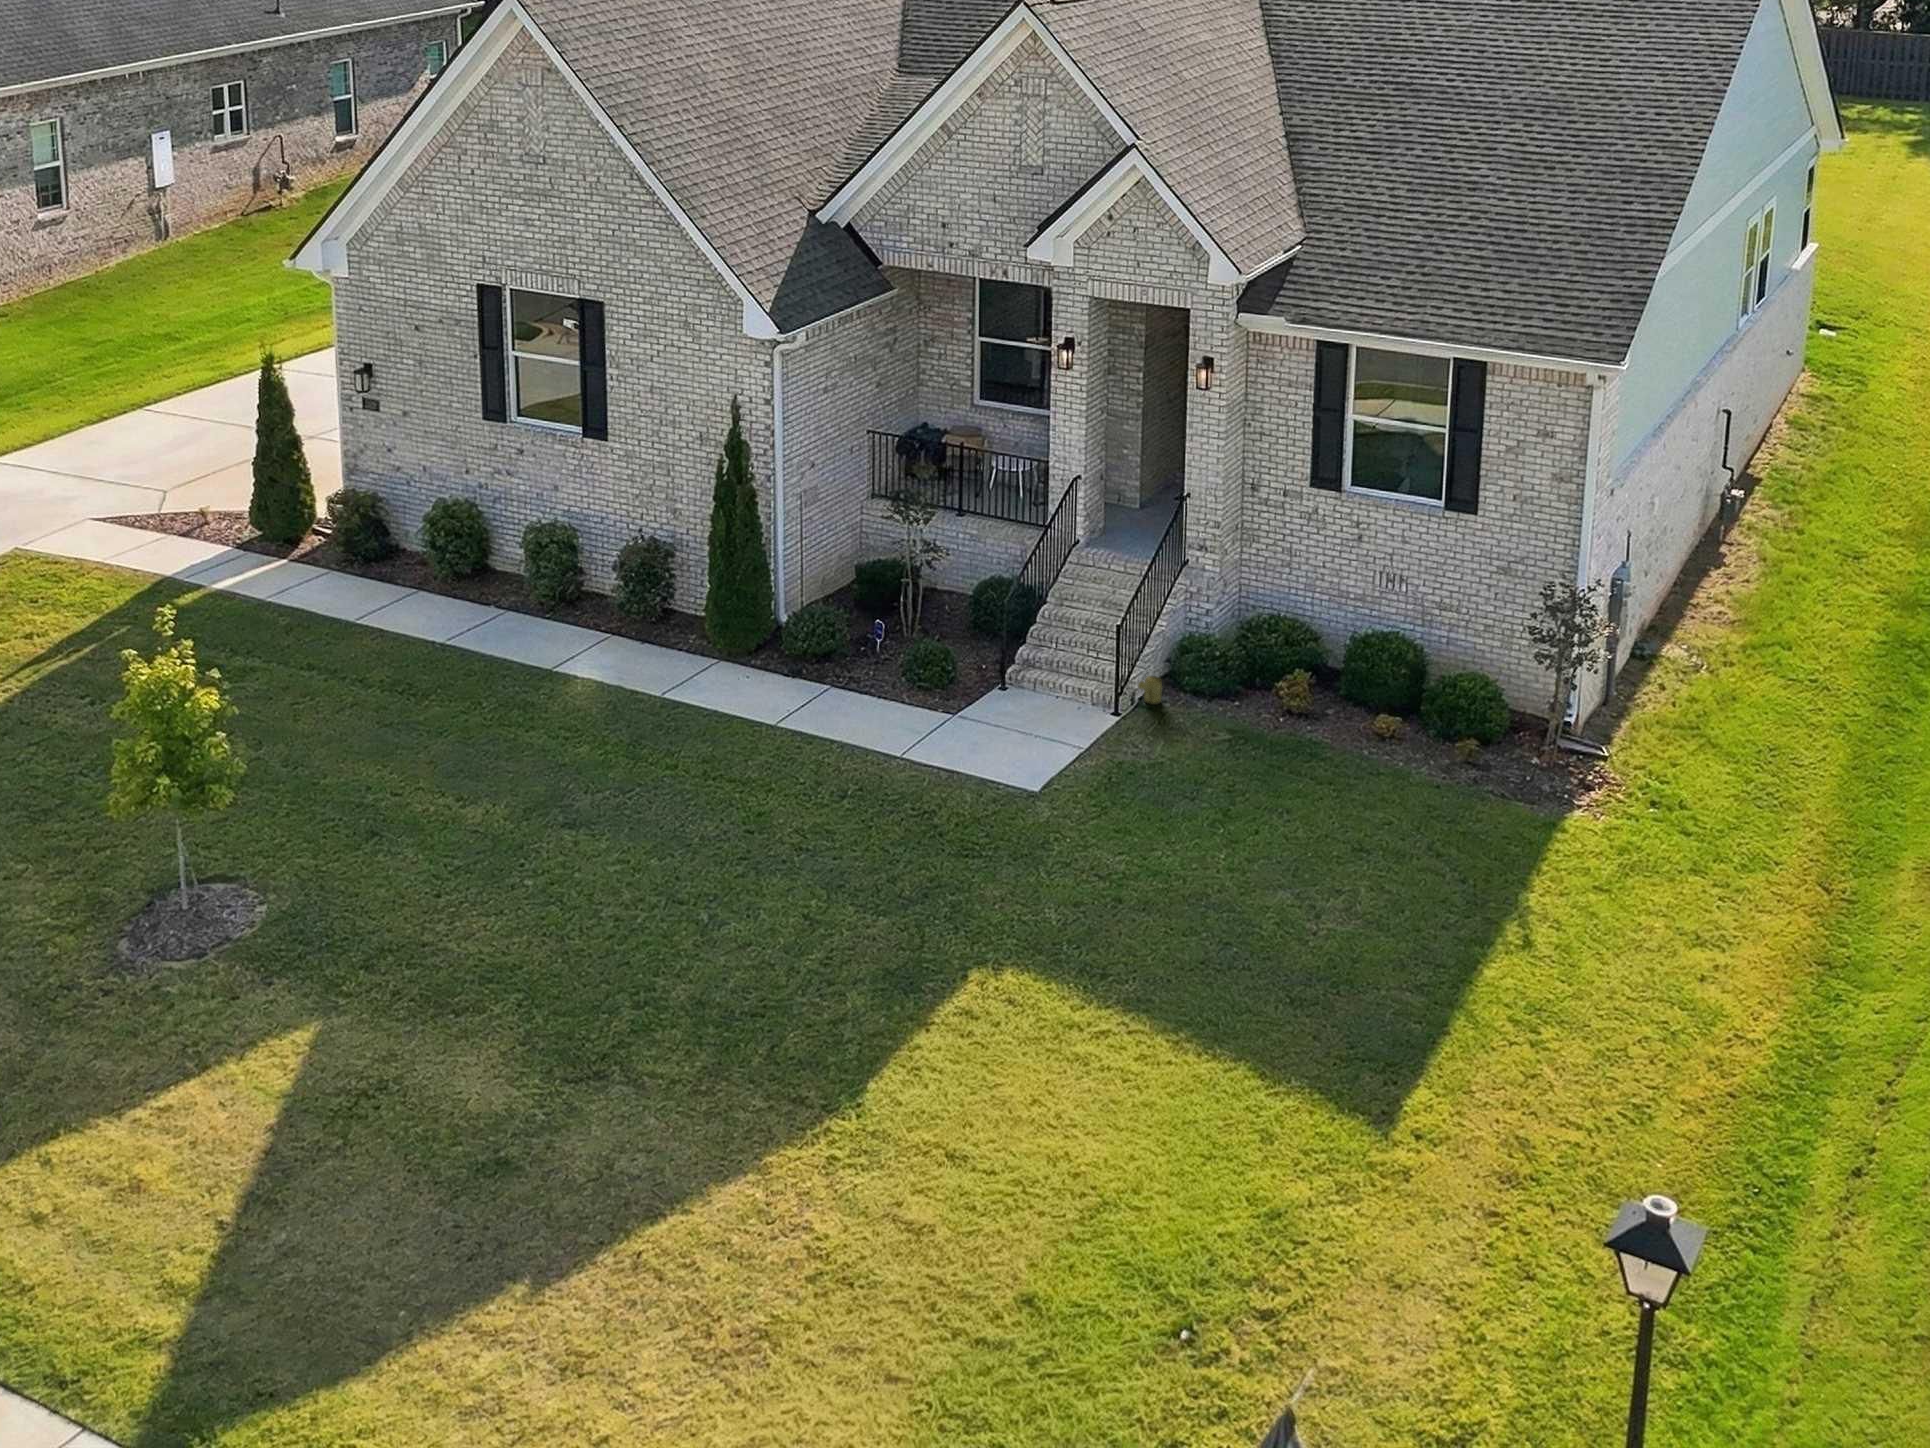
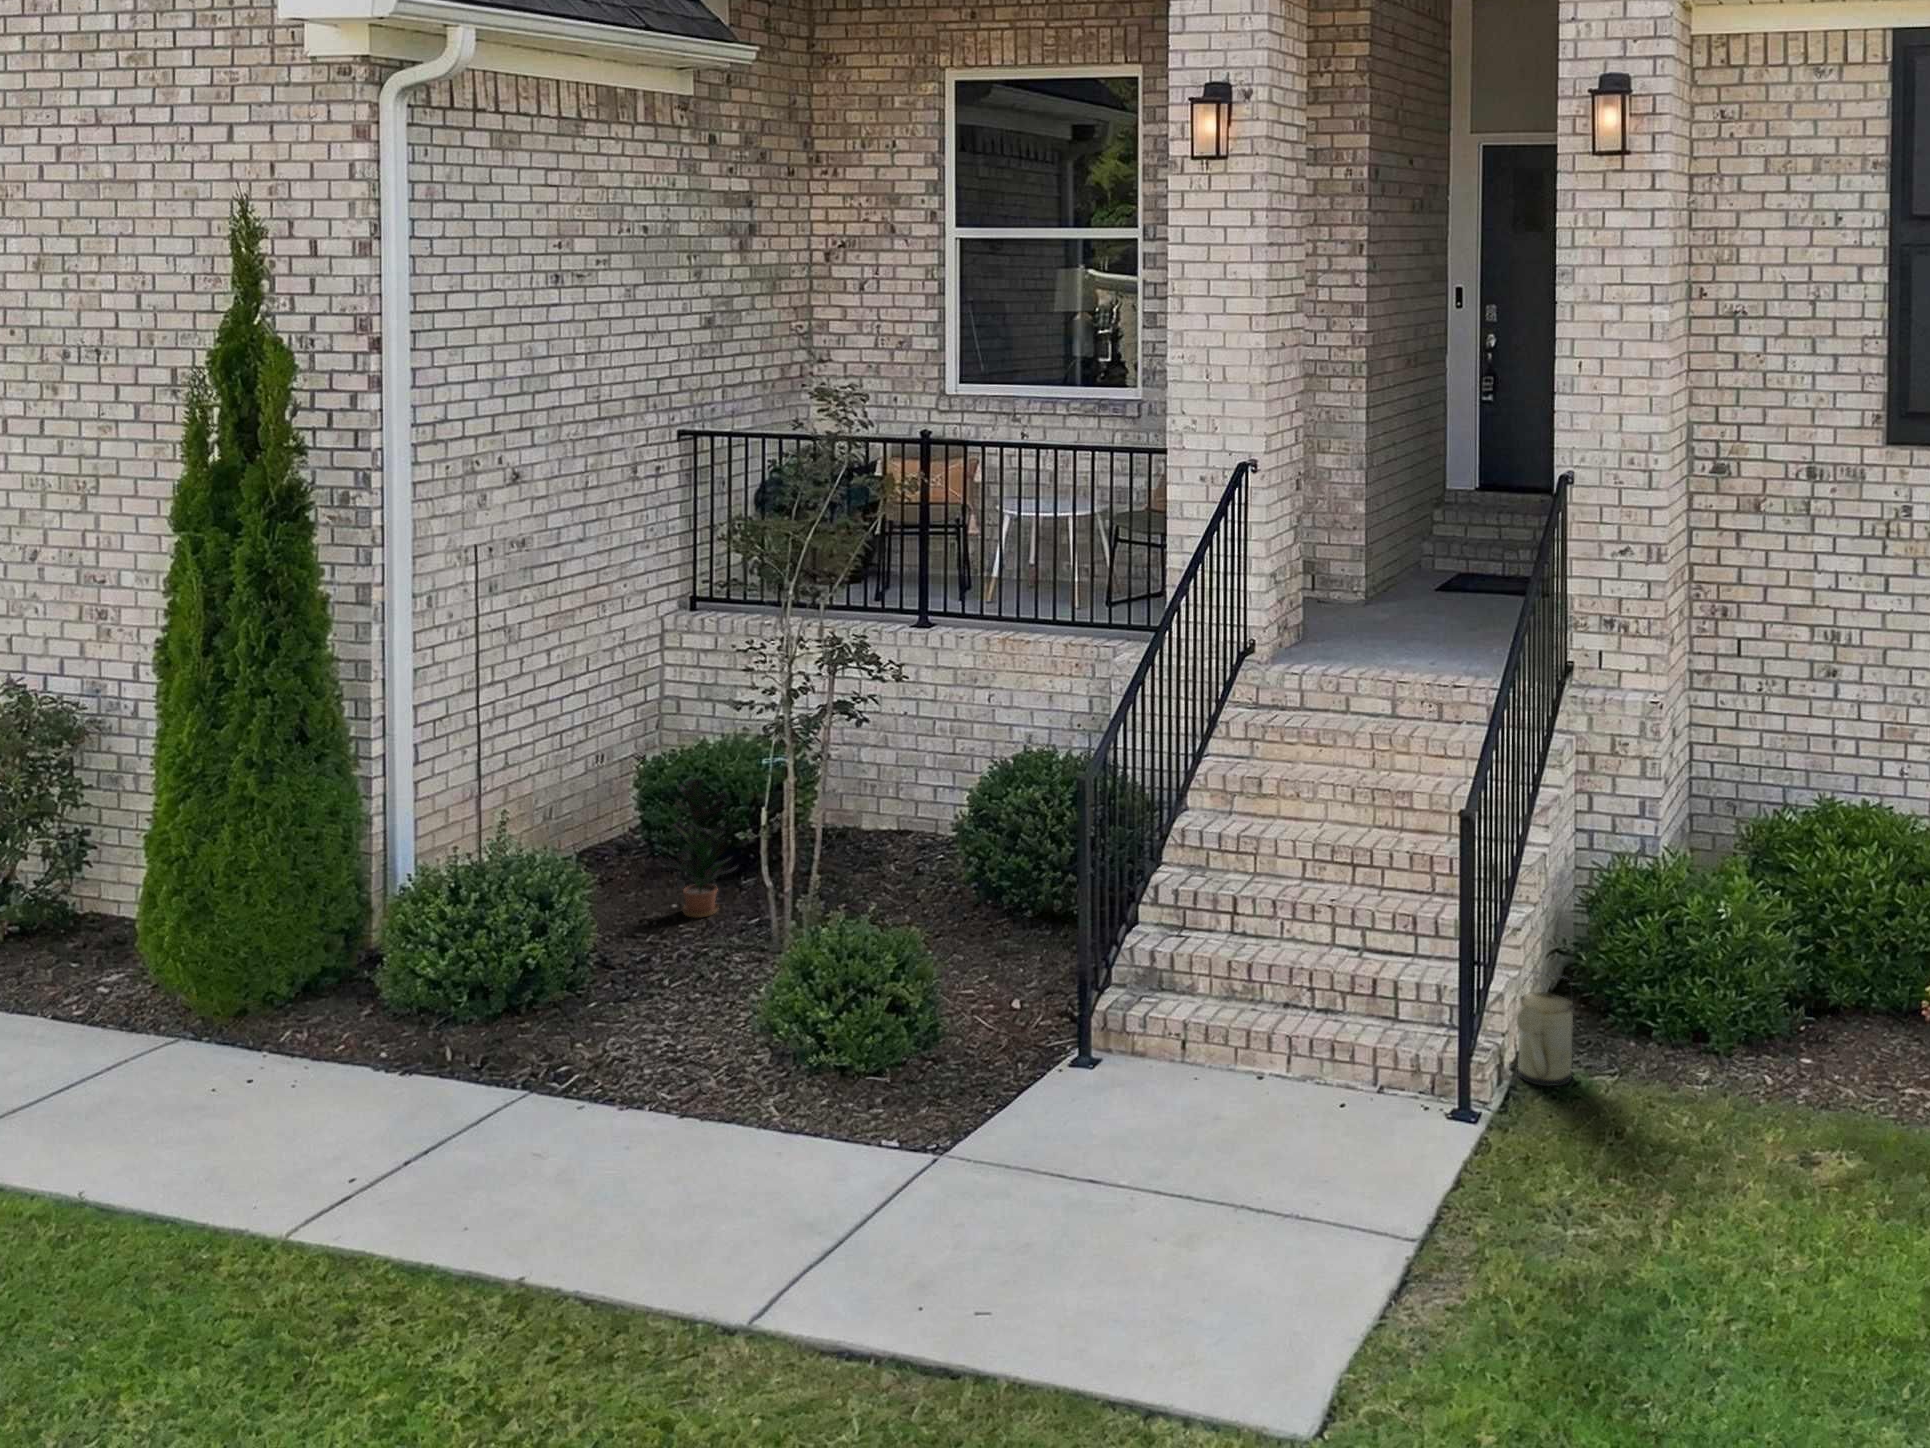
potted plant: none [869,576,898,625] -> present [659,779,737,917]

